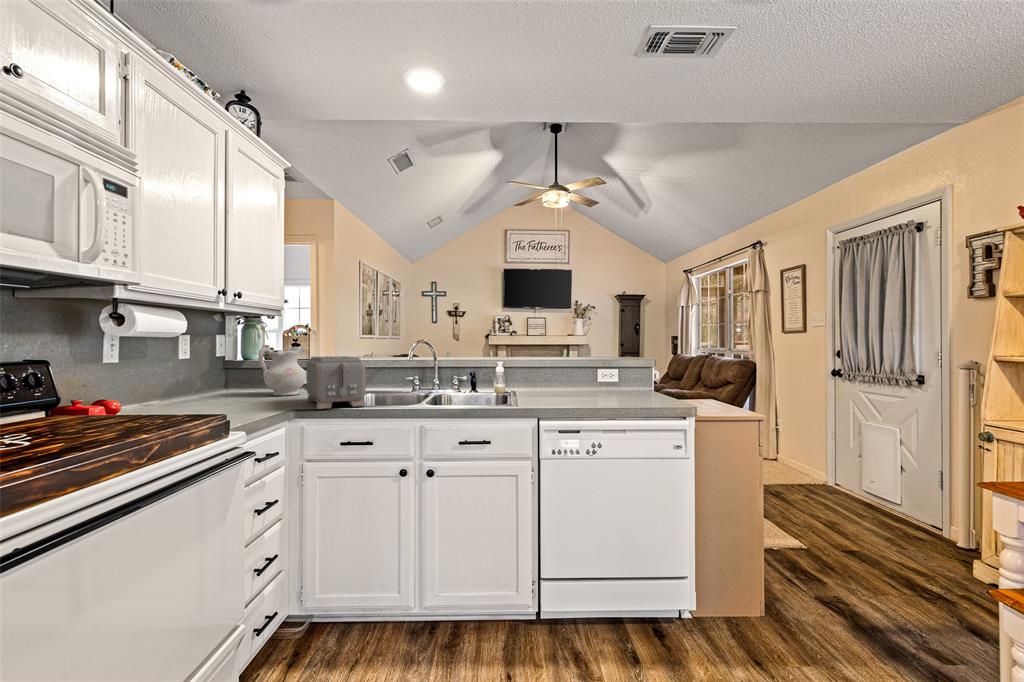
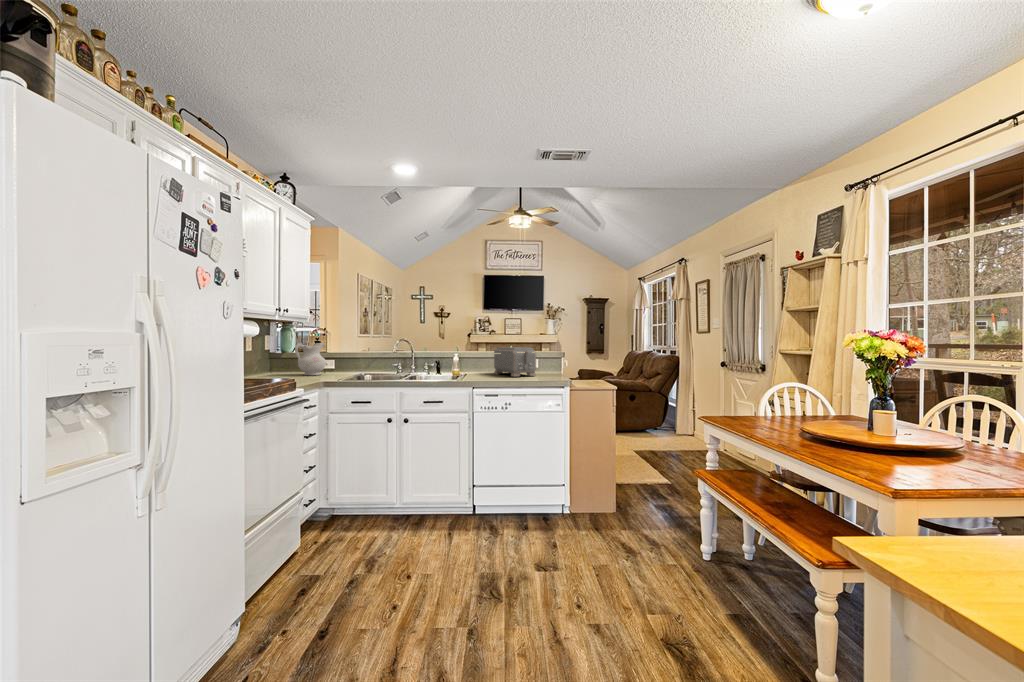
toaster: present [306,356,366,409] -> present [494,347,536,377]

